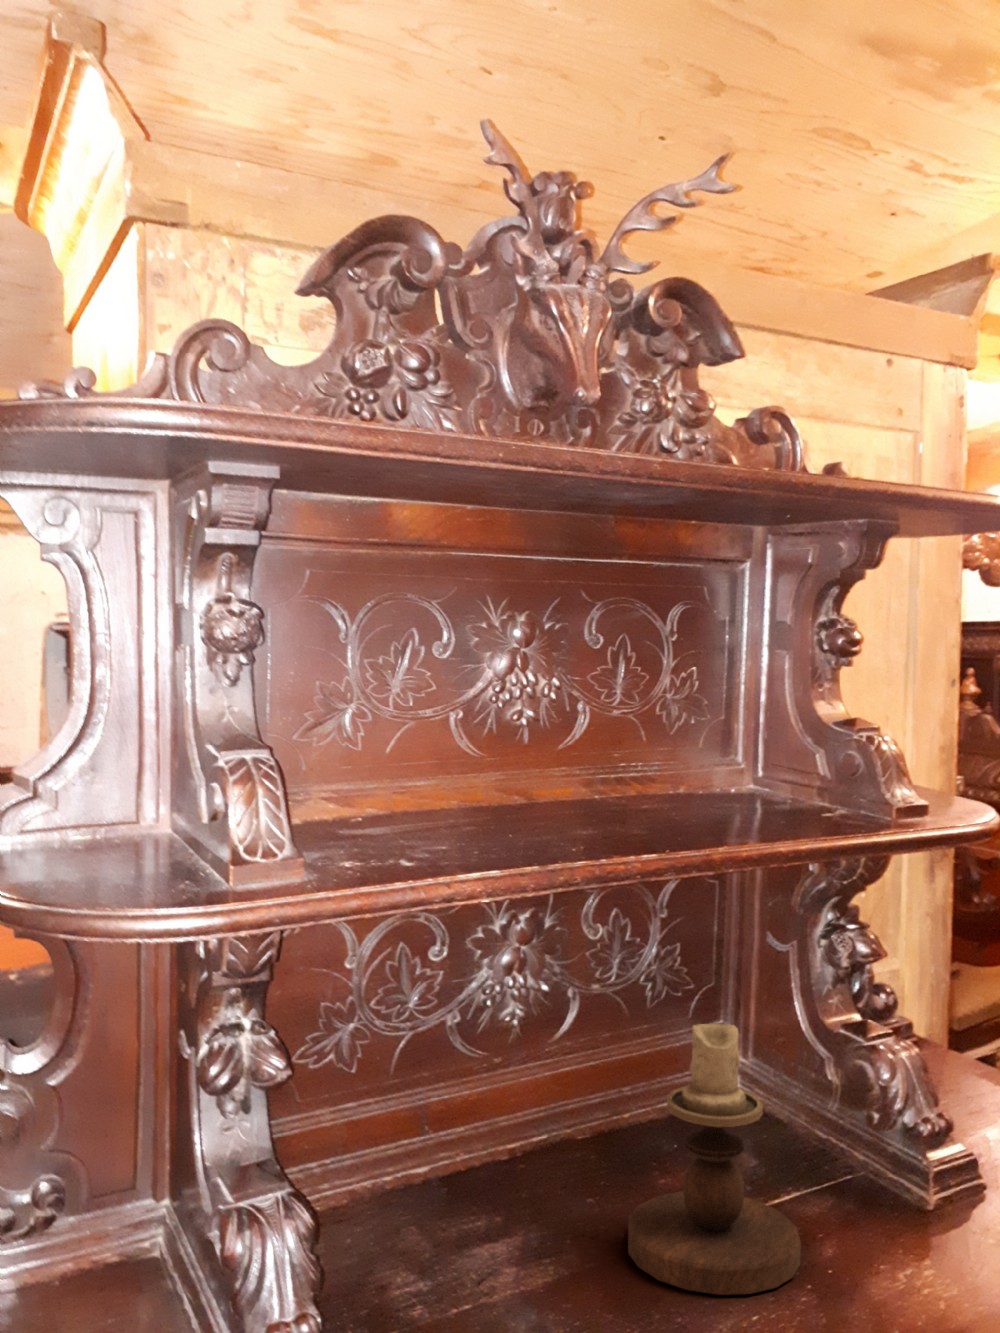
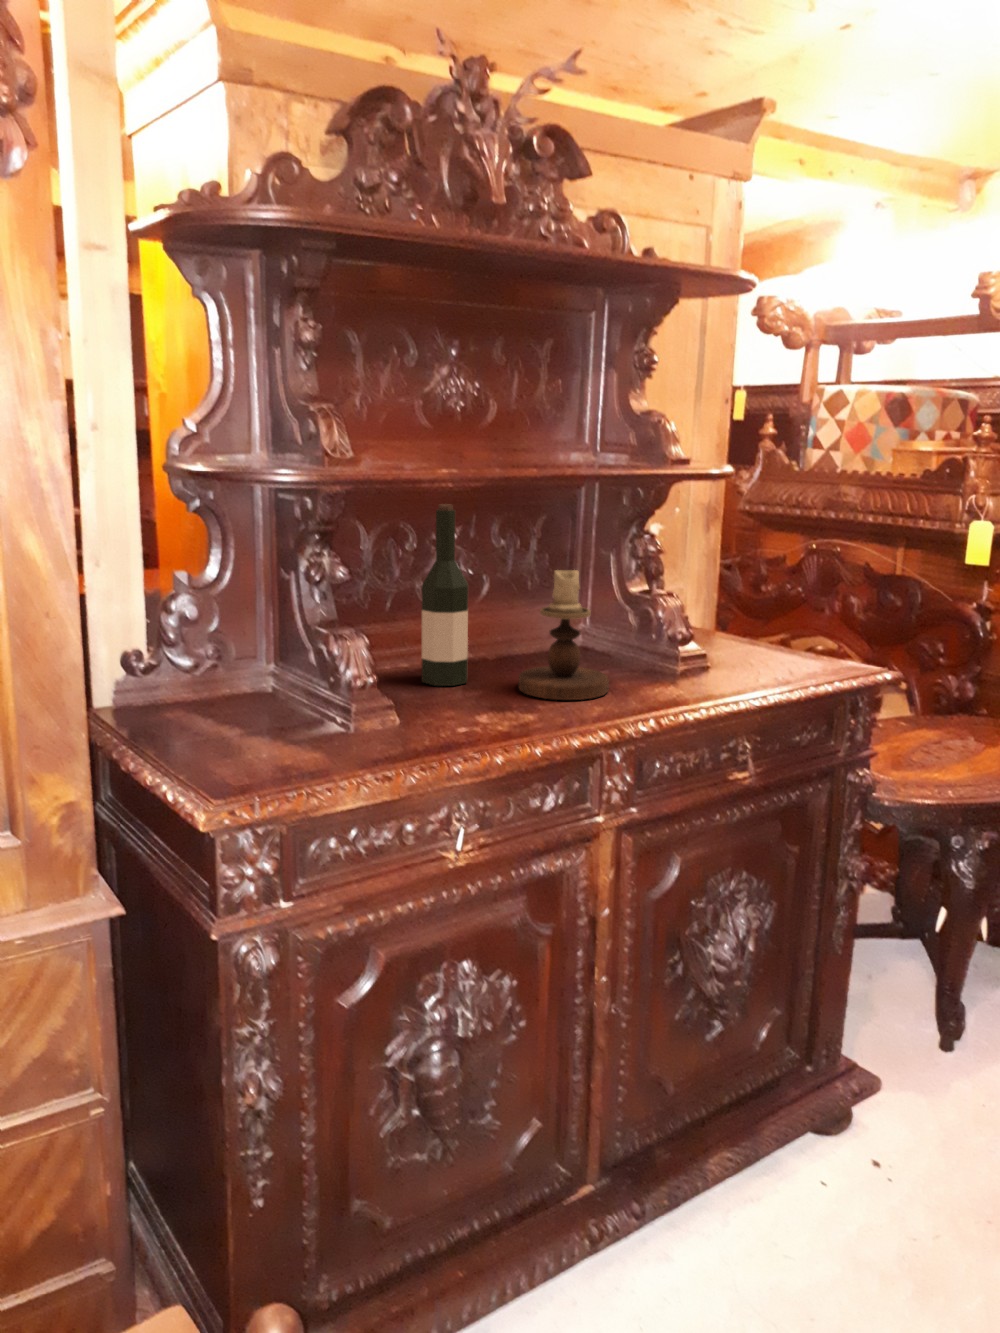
wine bottle: none [449,896,536,1237] -> present [422,504,468,686]

